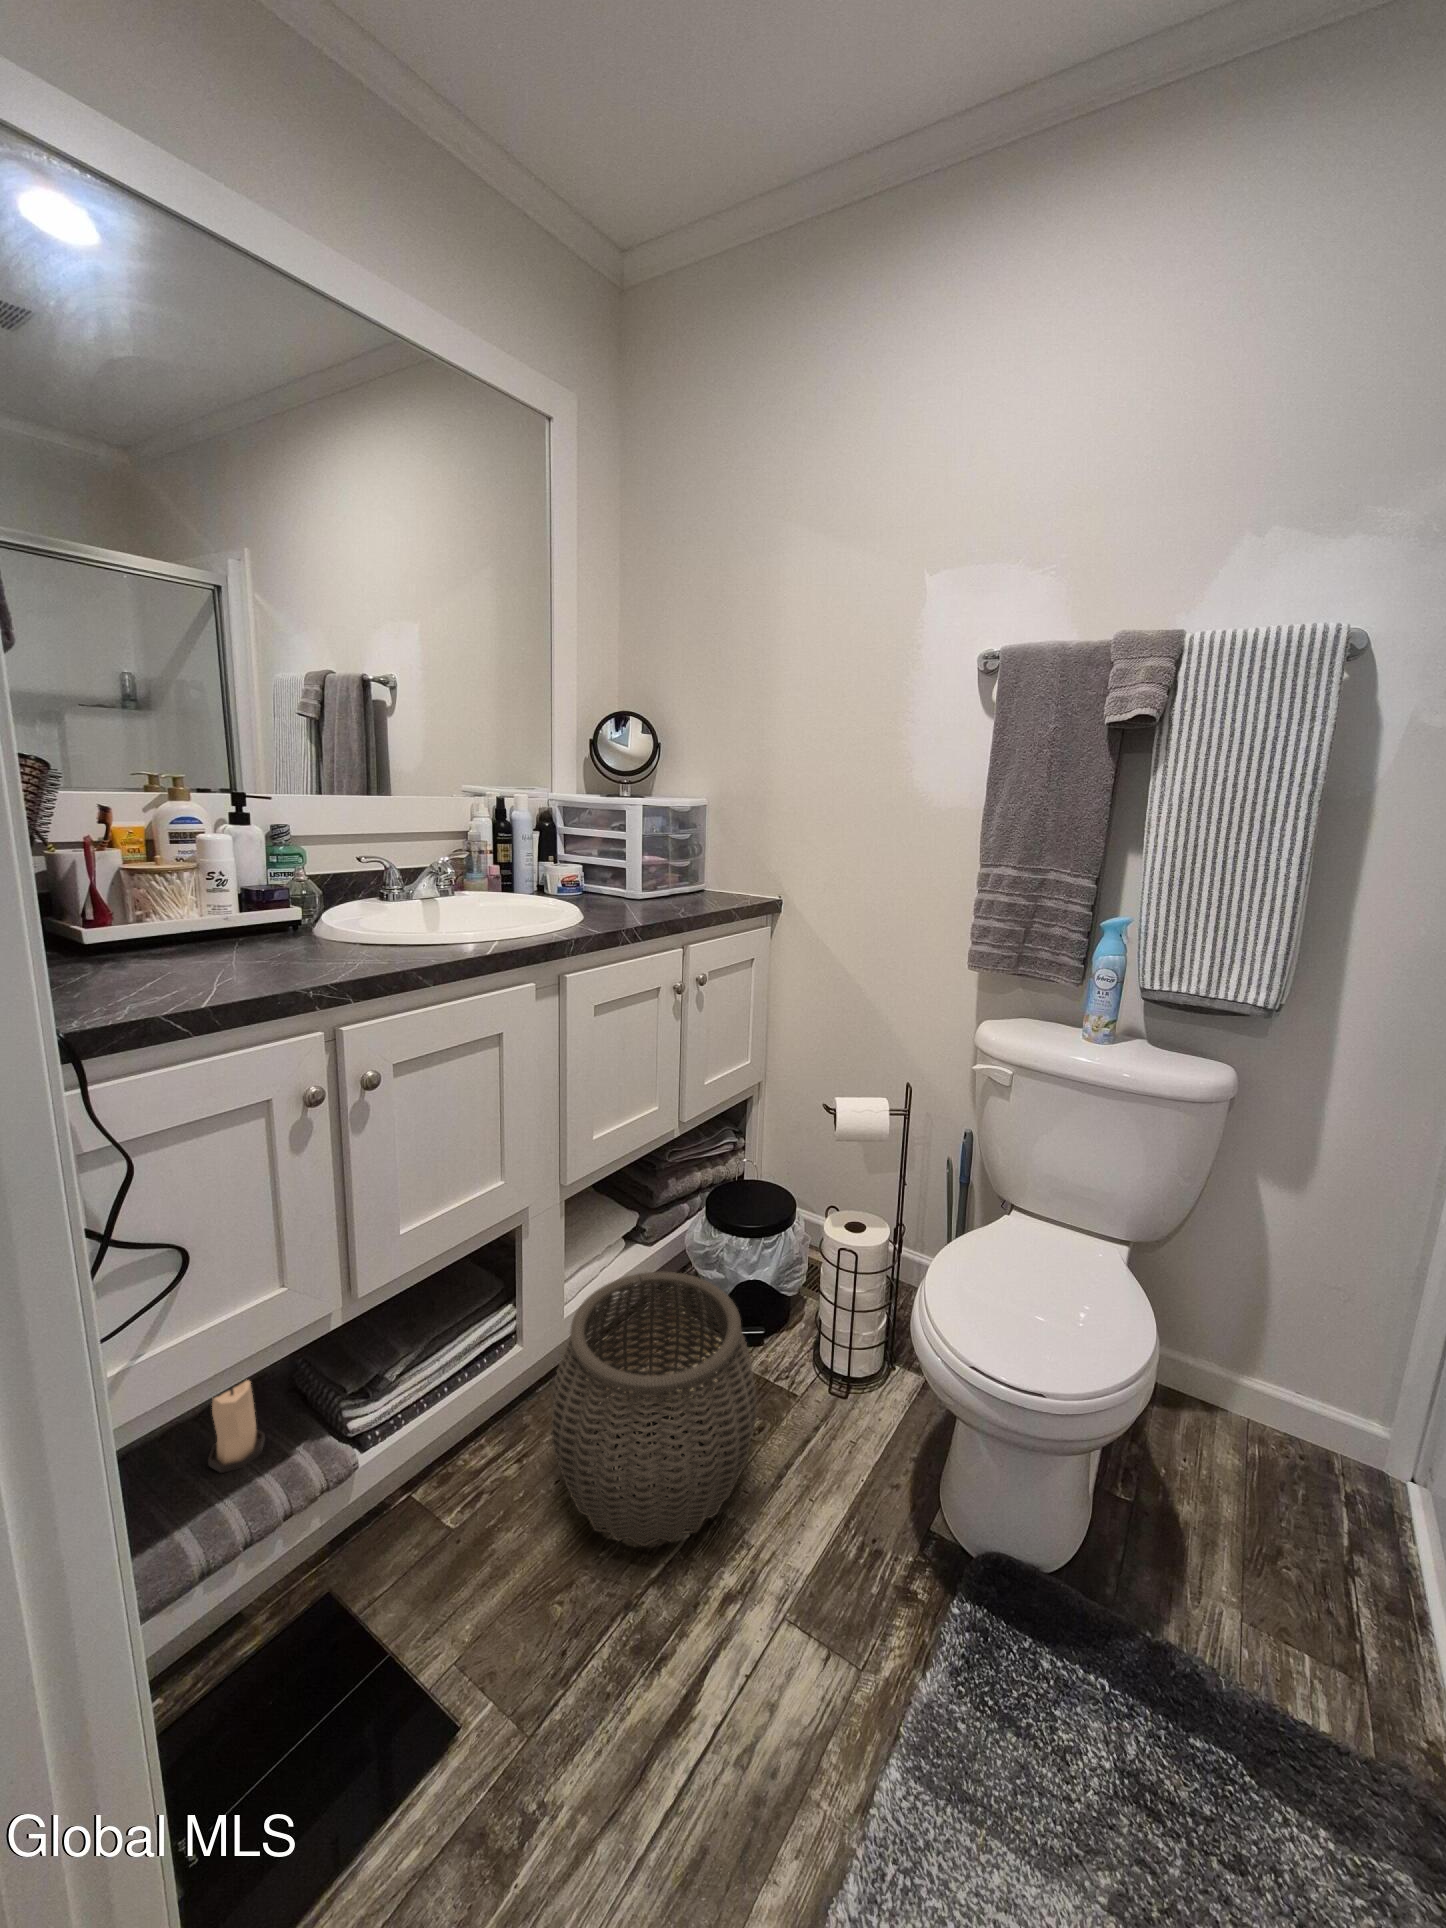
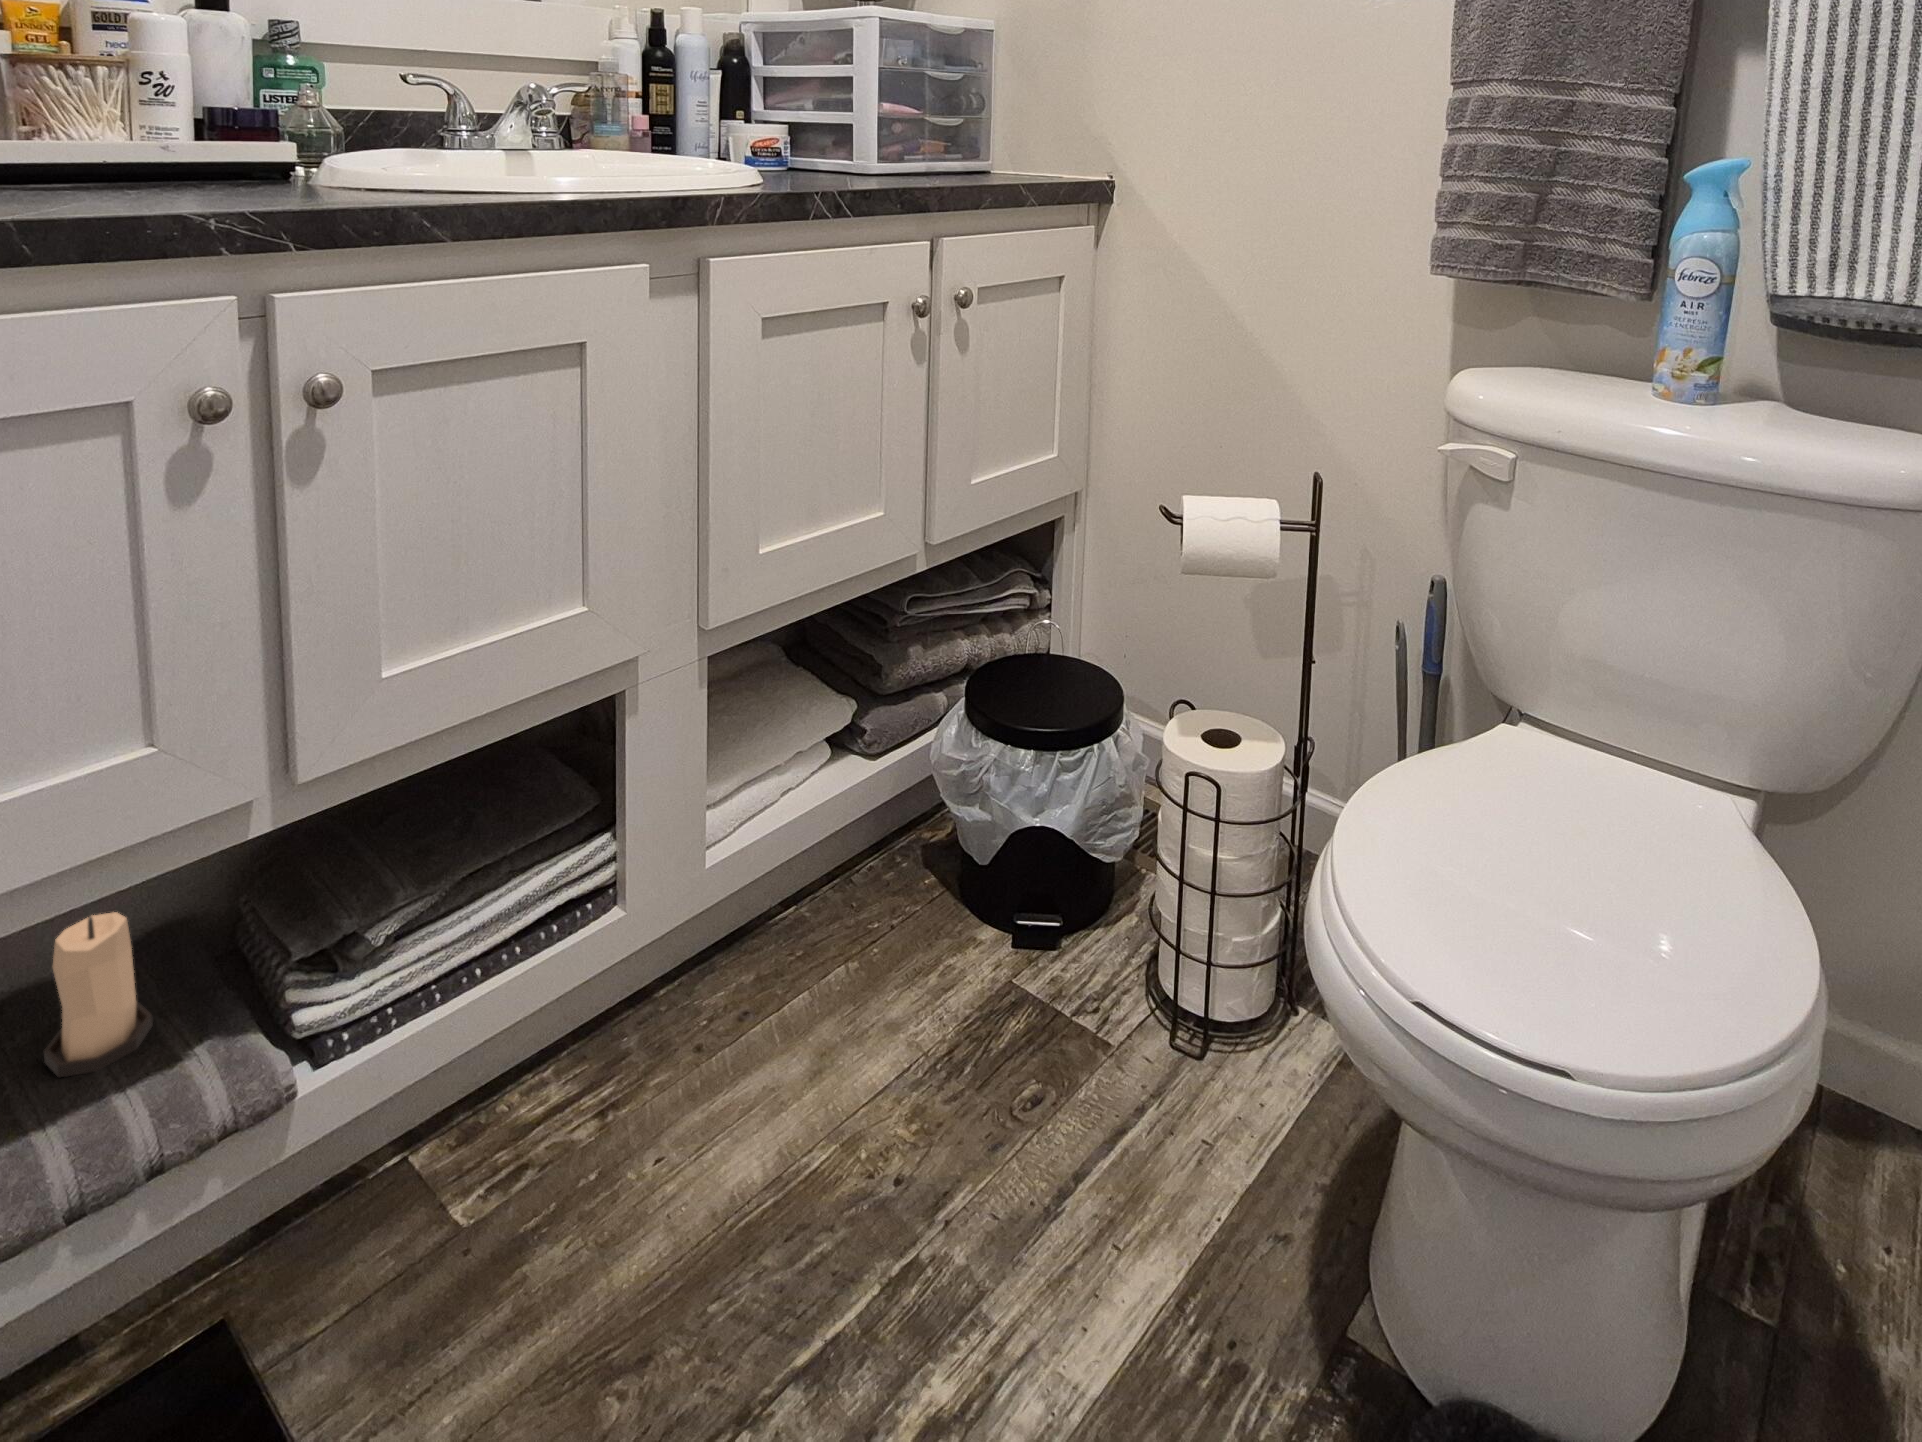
woven basket: present [551,1272,757,1546] -> none [639,791,1018,1301]

